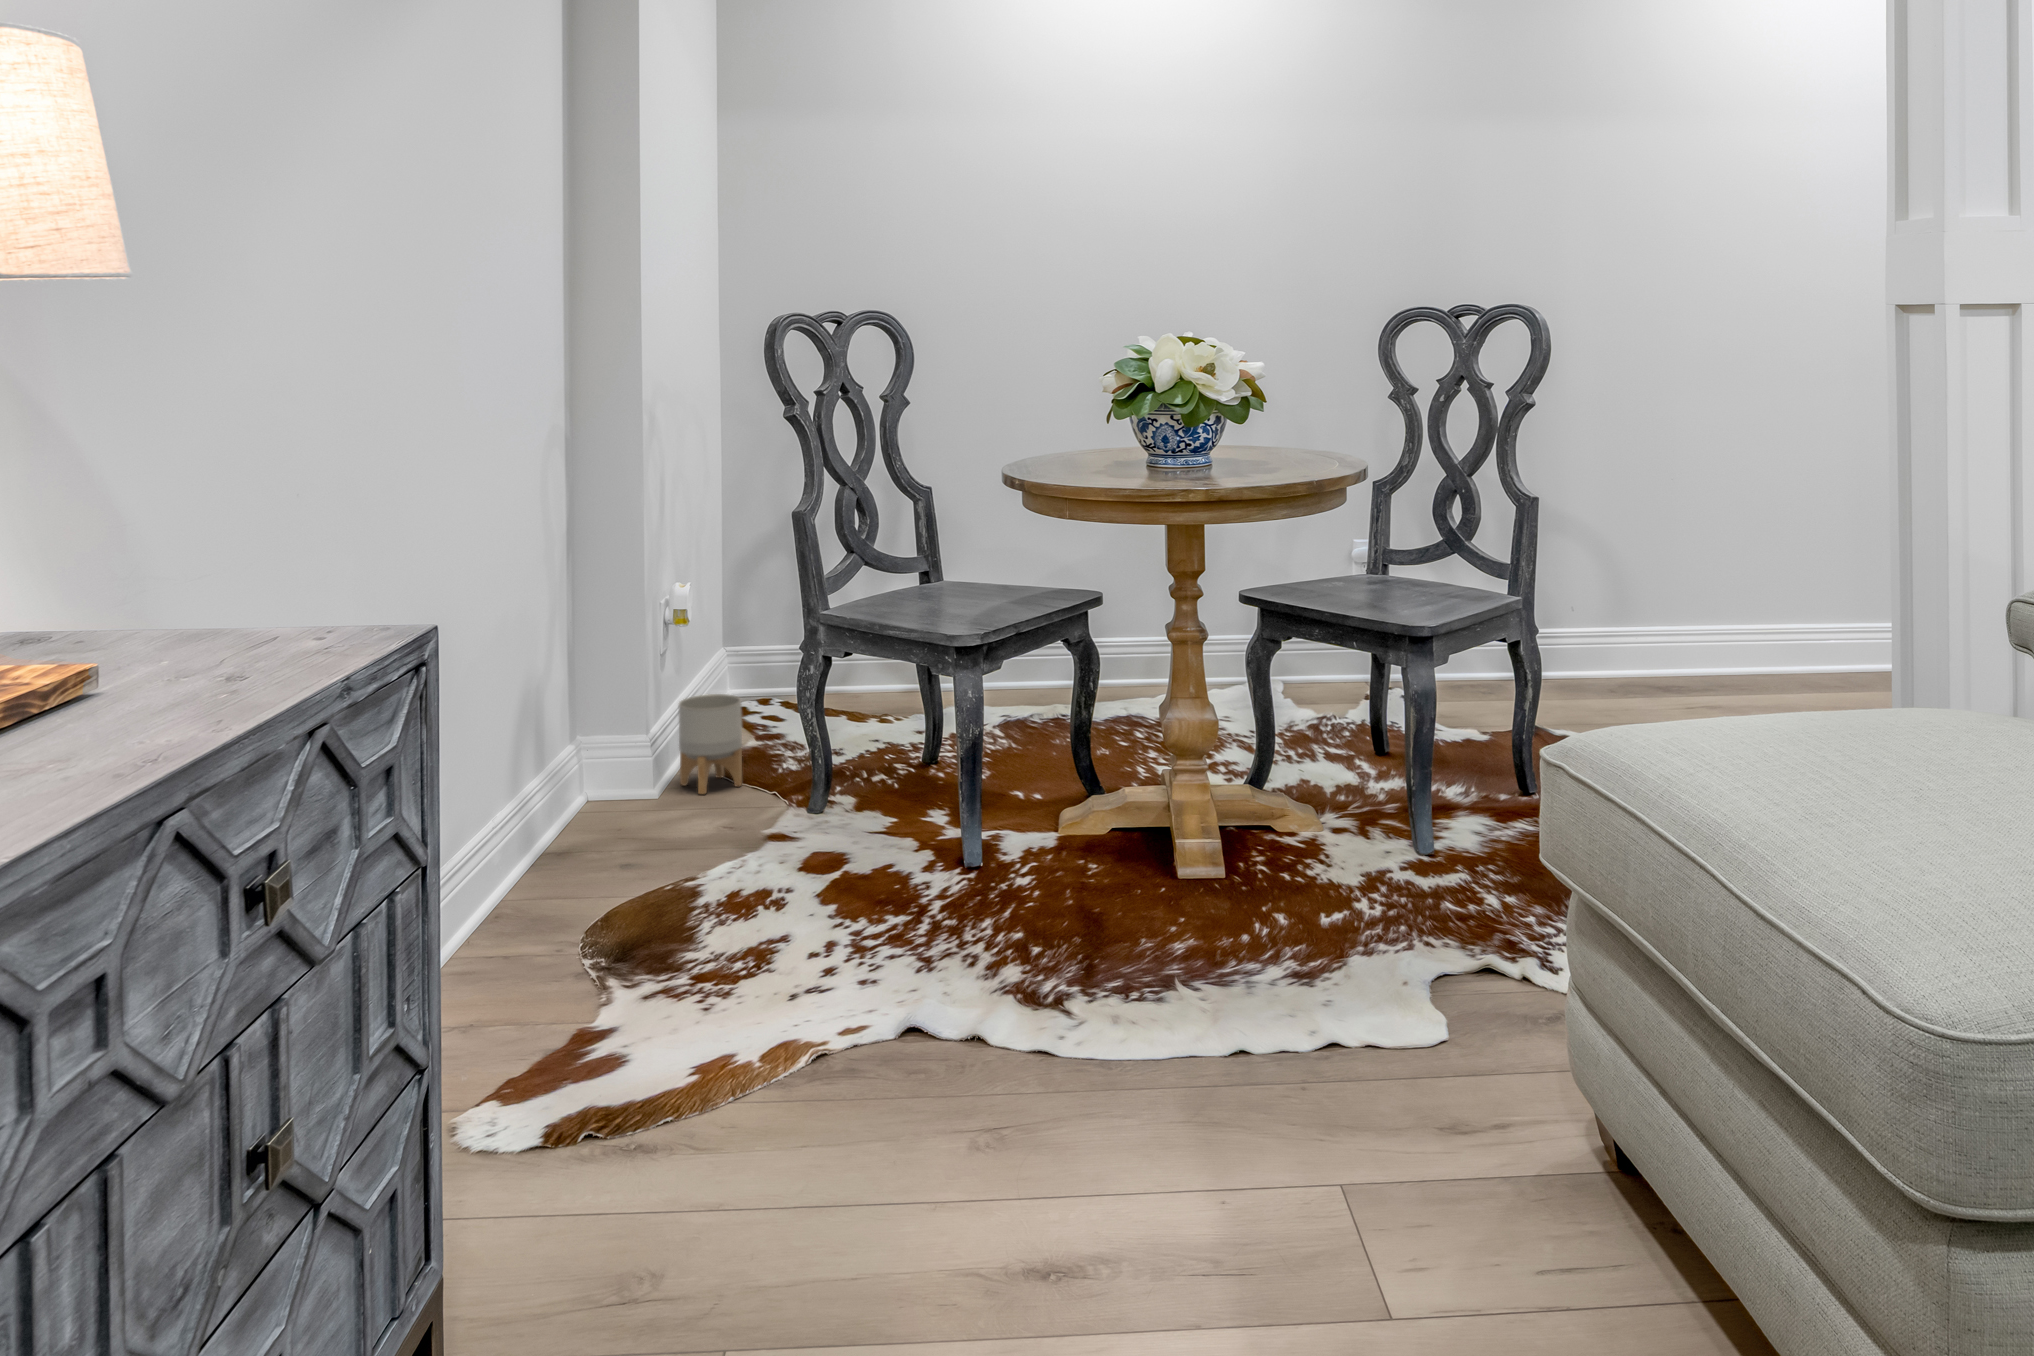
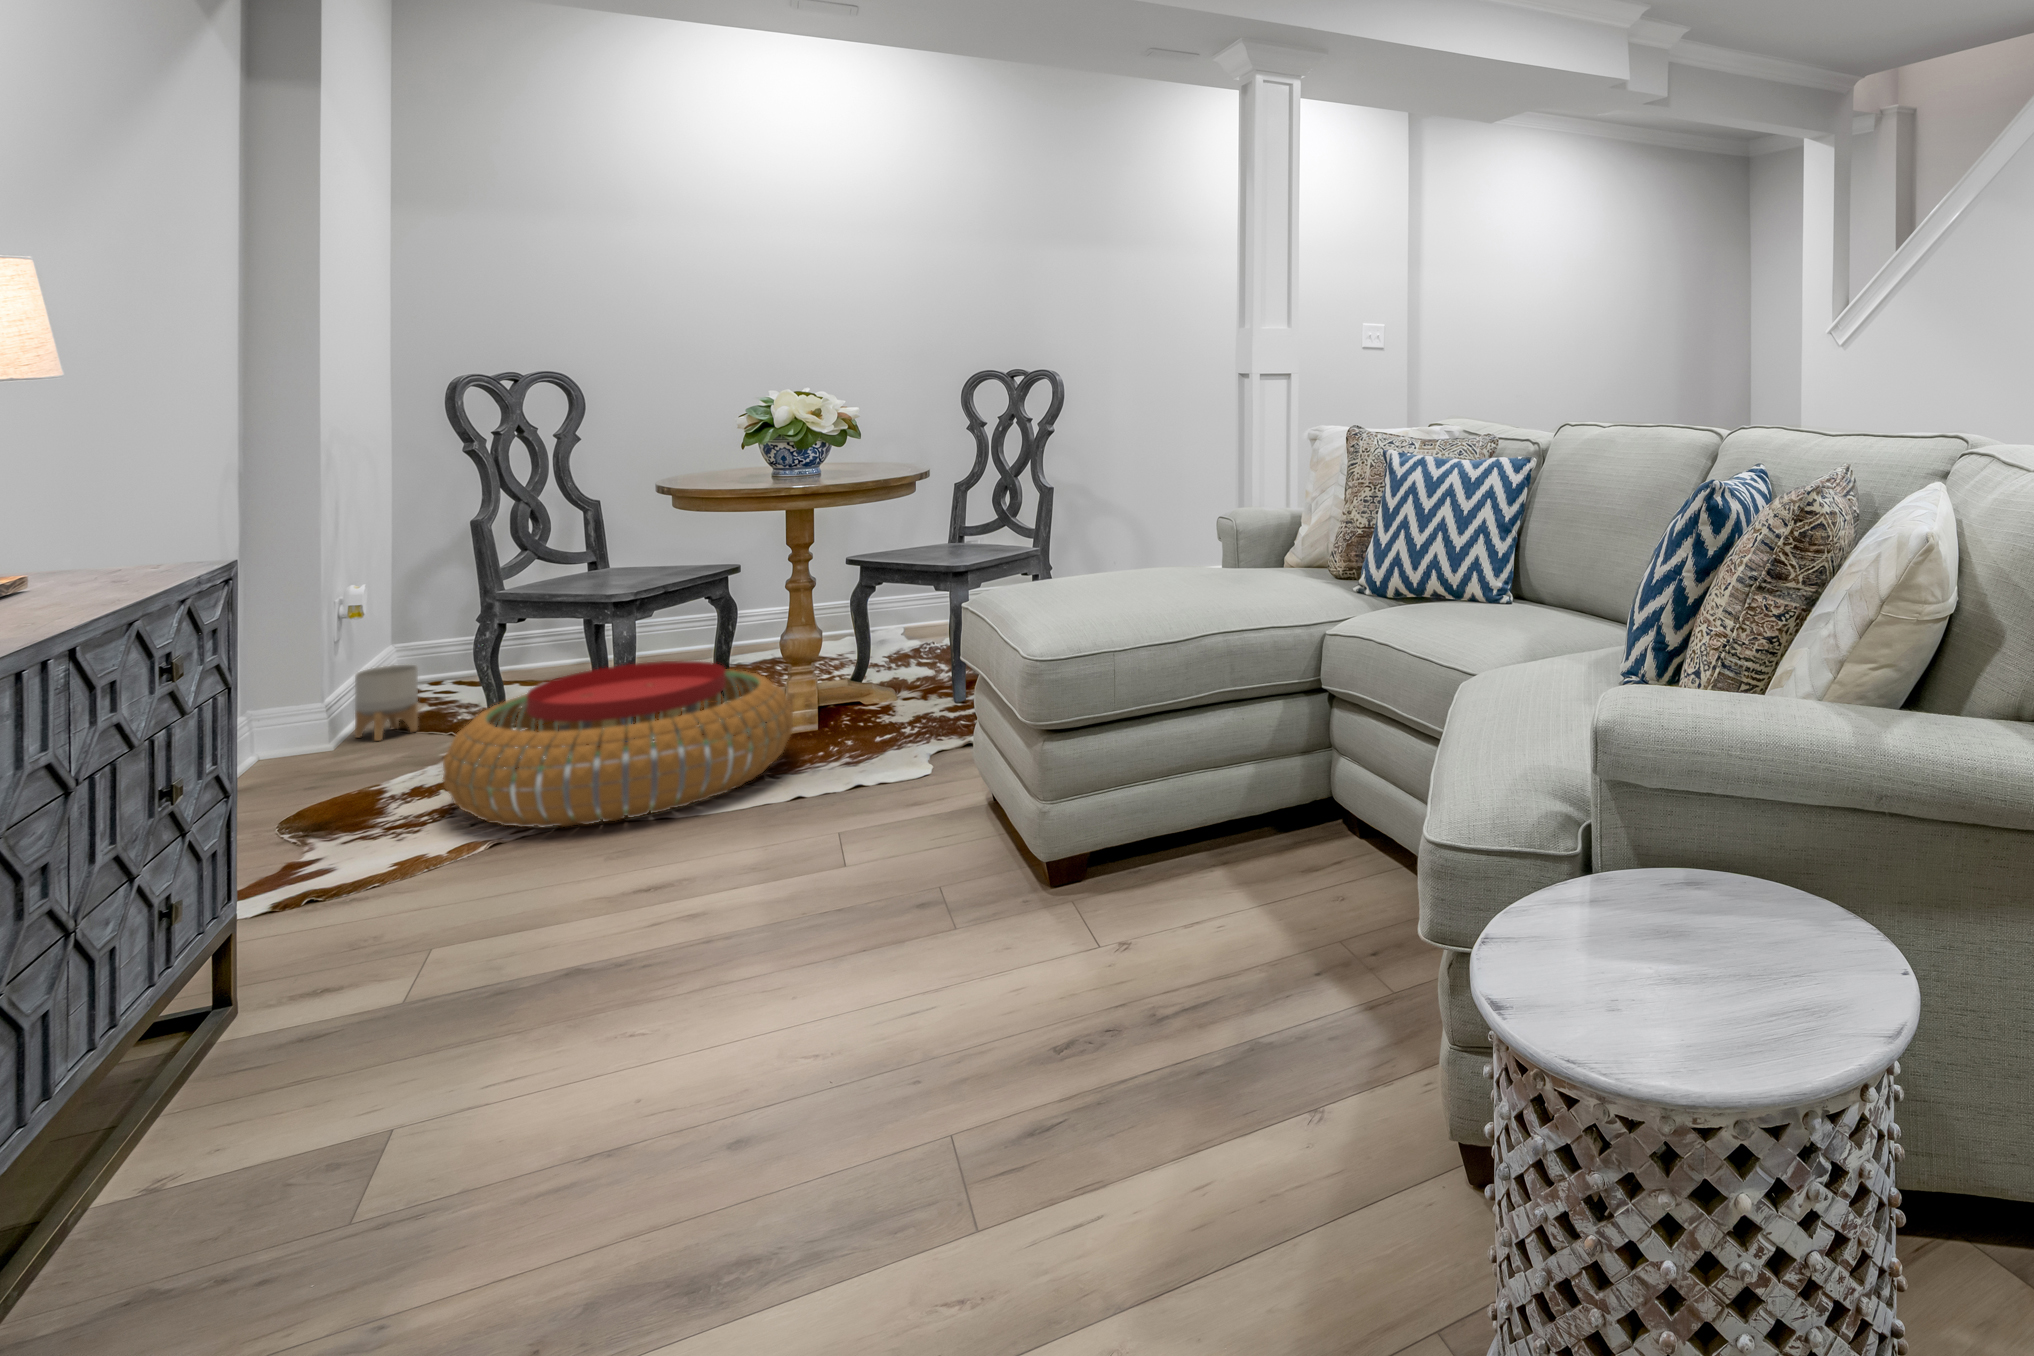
pouf: none [755,744,1197,1014] -> present [443,661,793,827]

